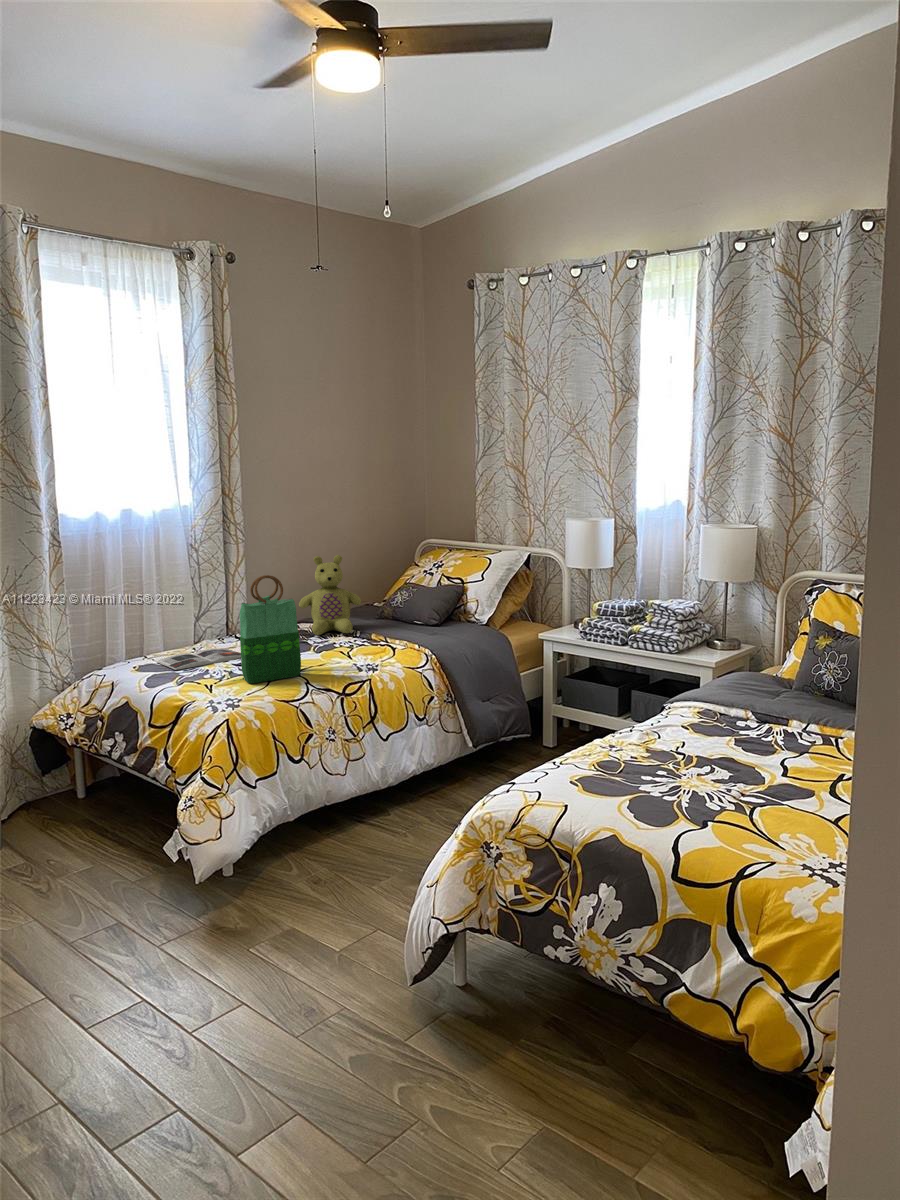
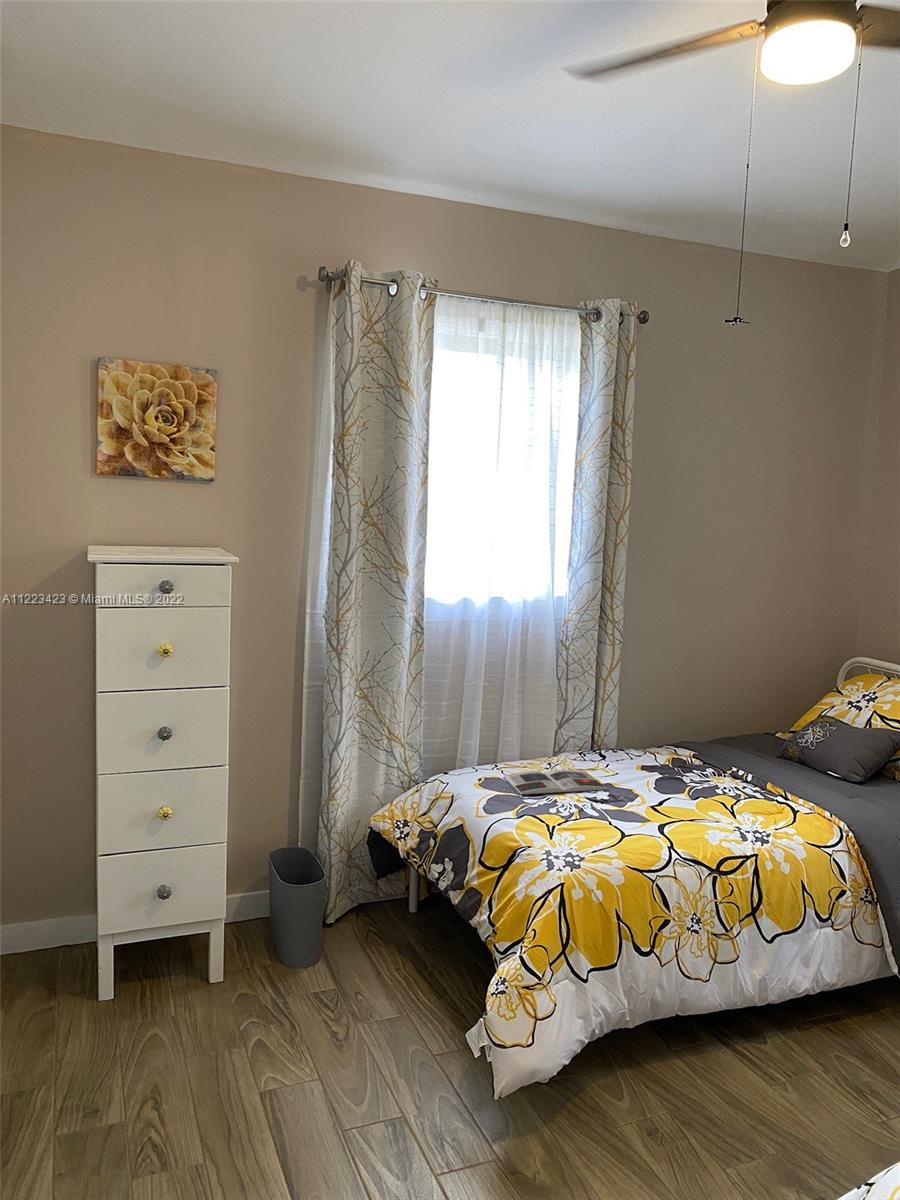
stuffed bear: present [299,555,361,635] -> none [679,672,759,775]
tote bag: present [239,575,301,683] -> none [593,703,669,834]

